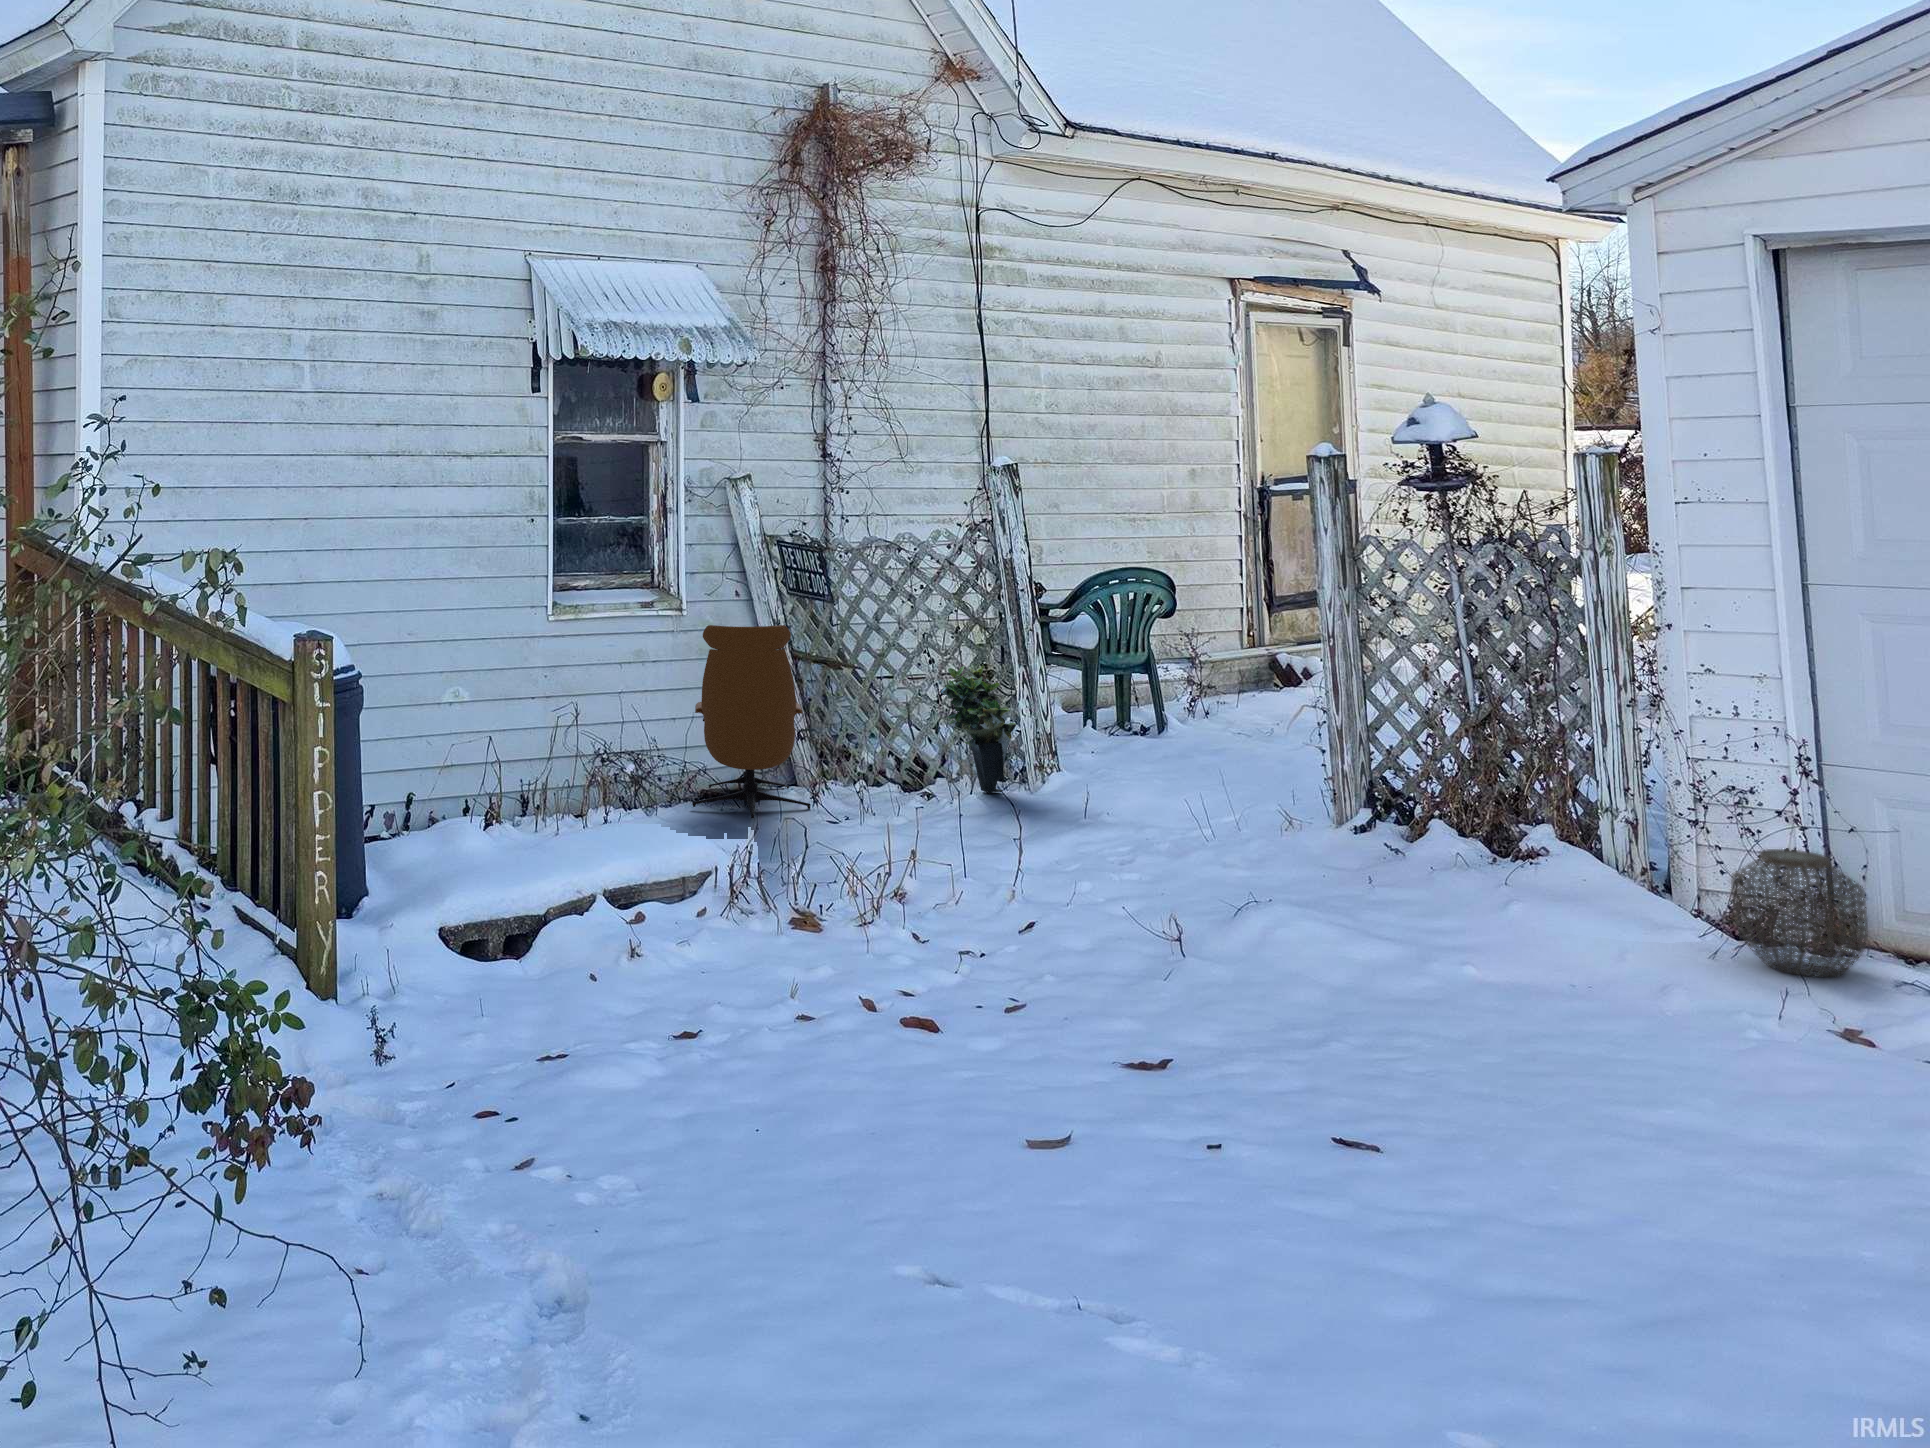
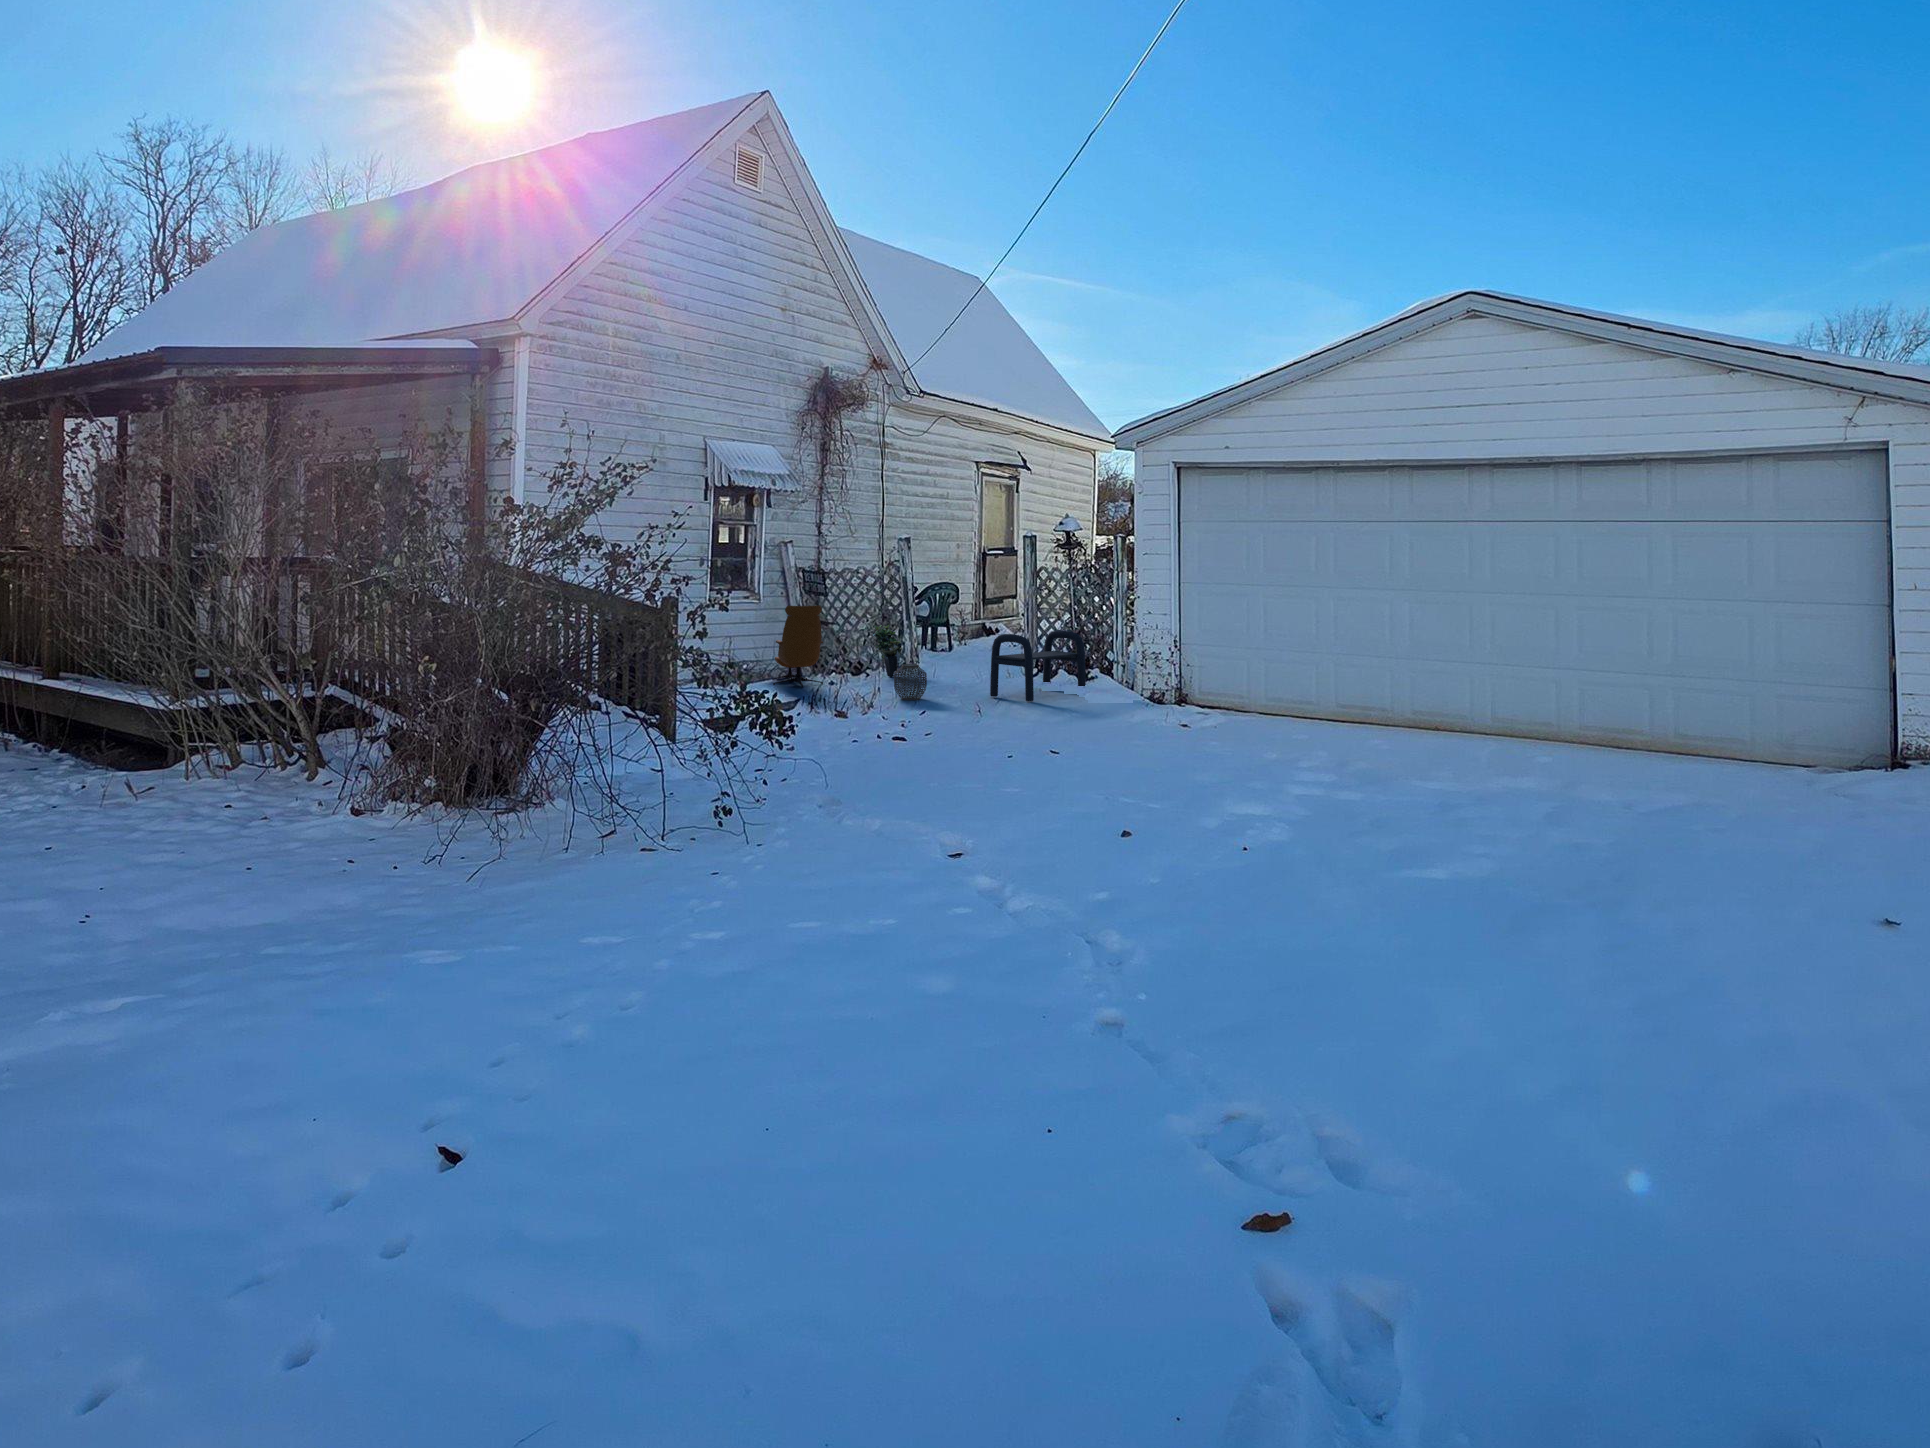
bench: none [1212,708,1518,921] -> present [990,630,1086,701]
woven basket: present [1731,849,1868,977] -> present [894,664,927,700]

